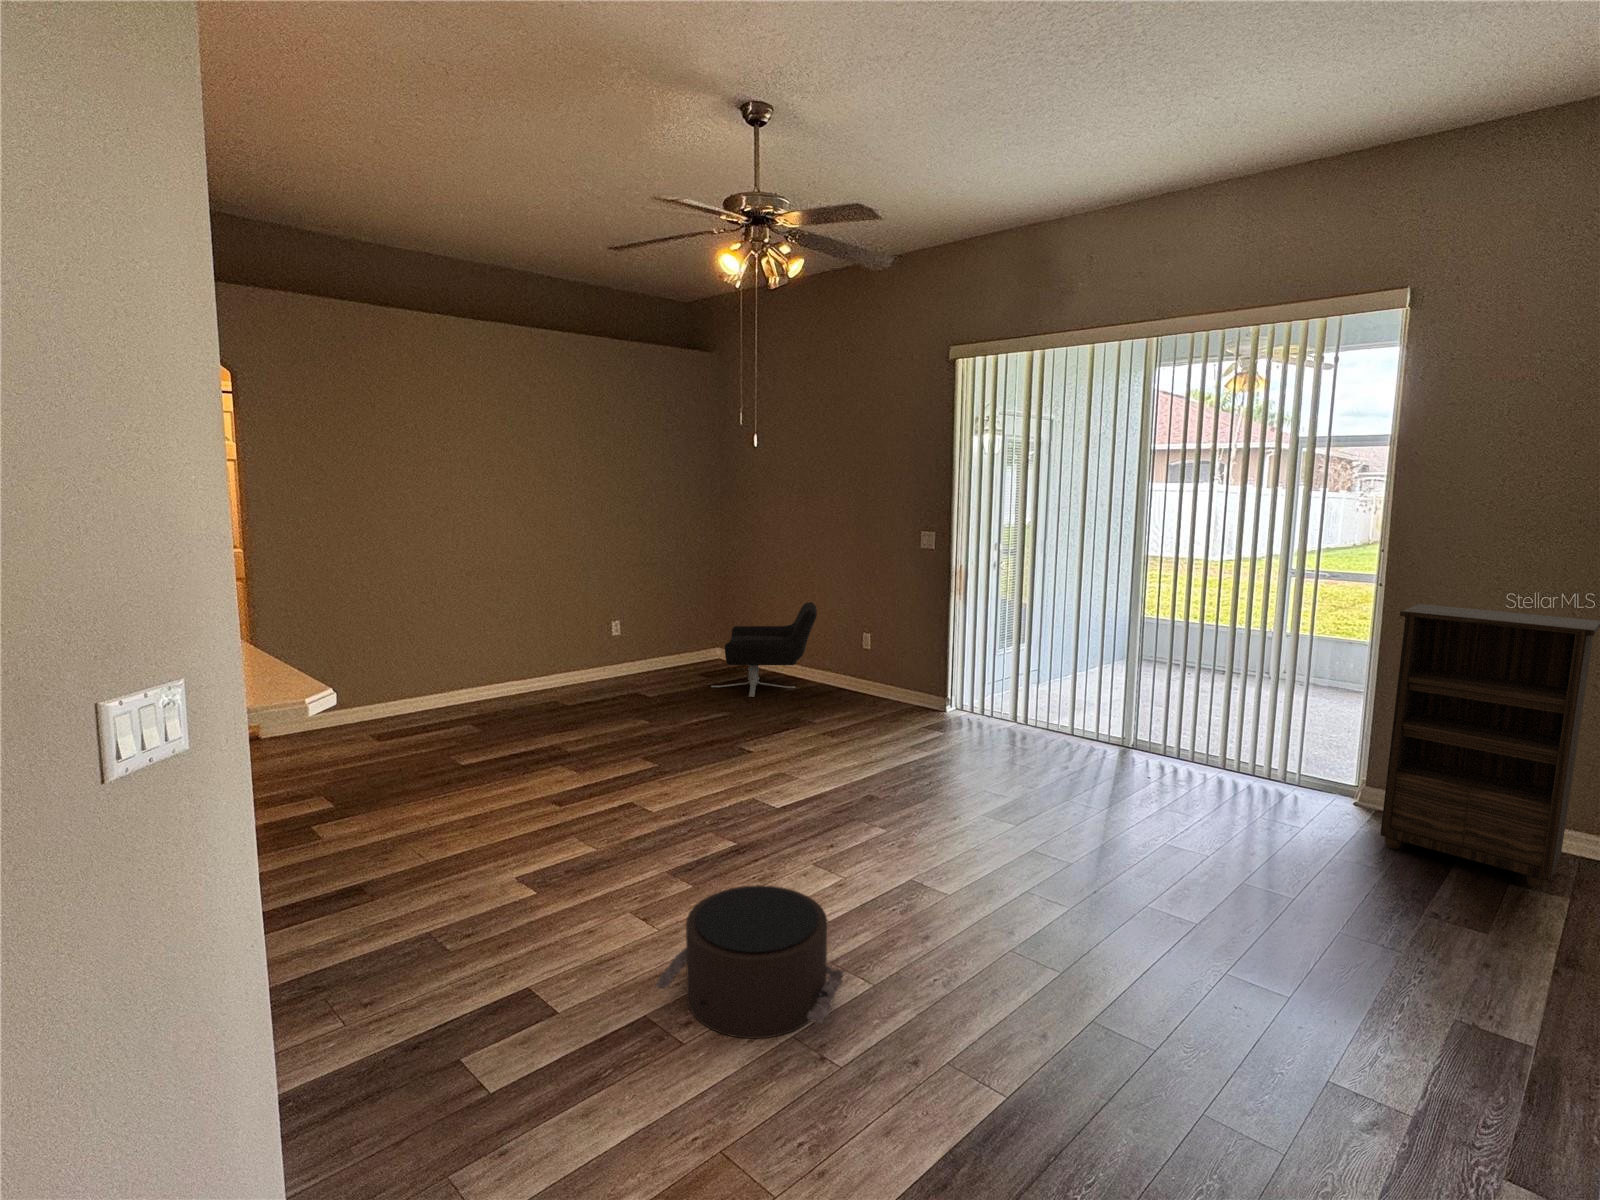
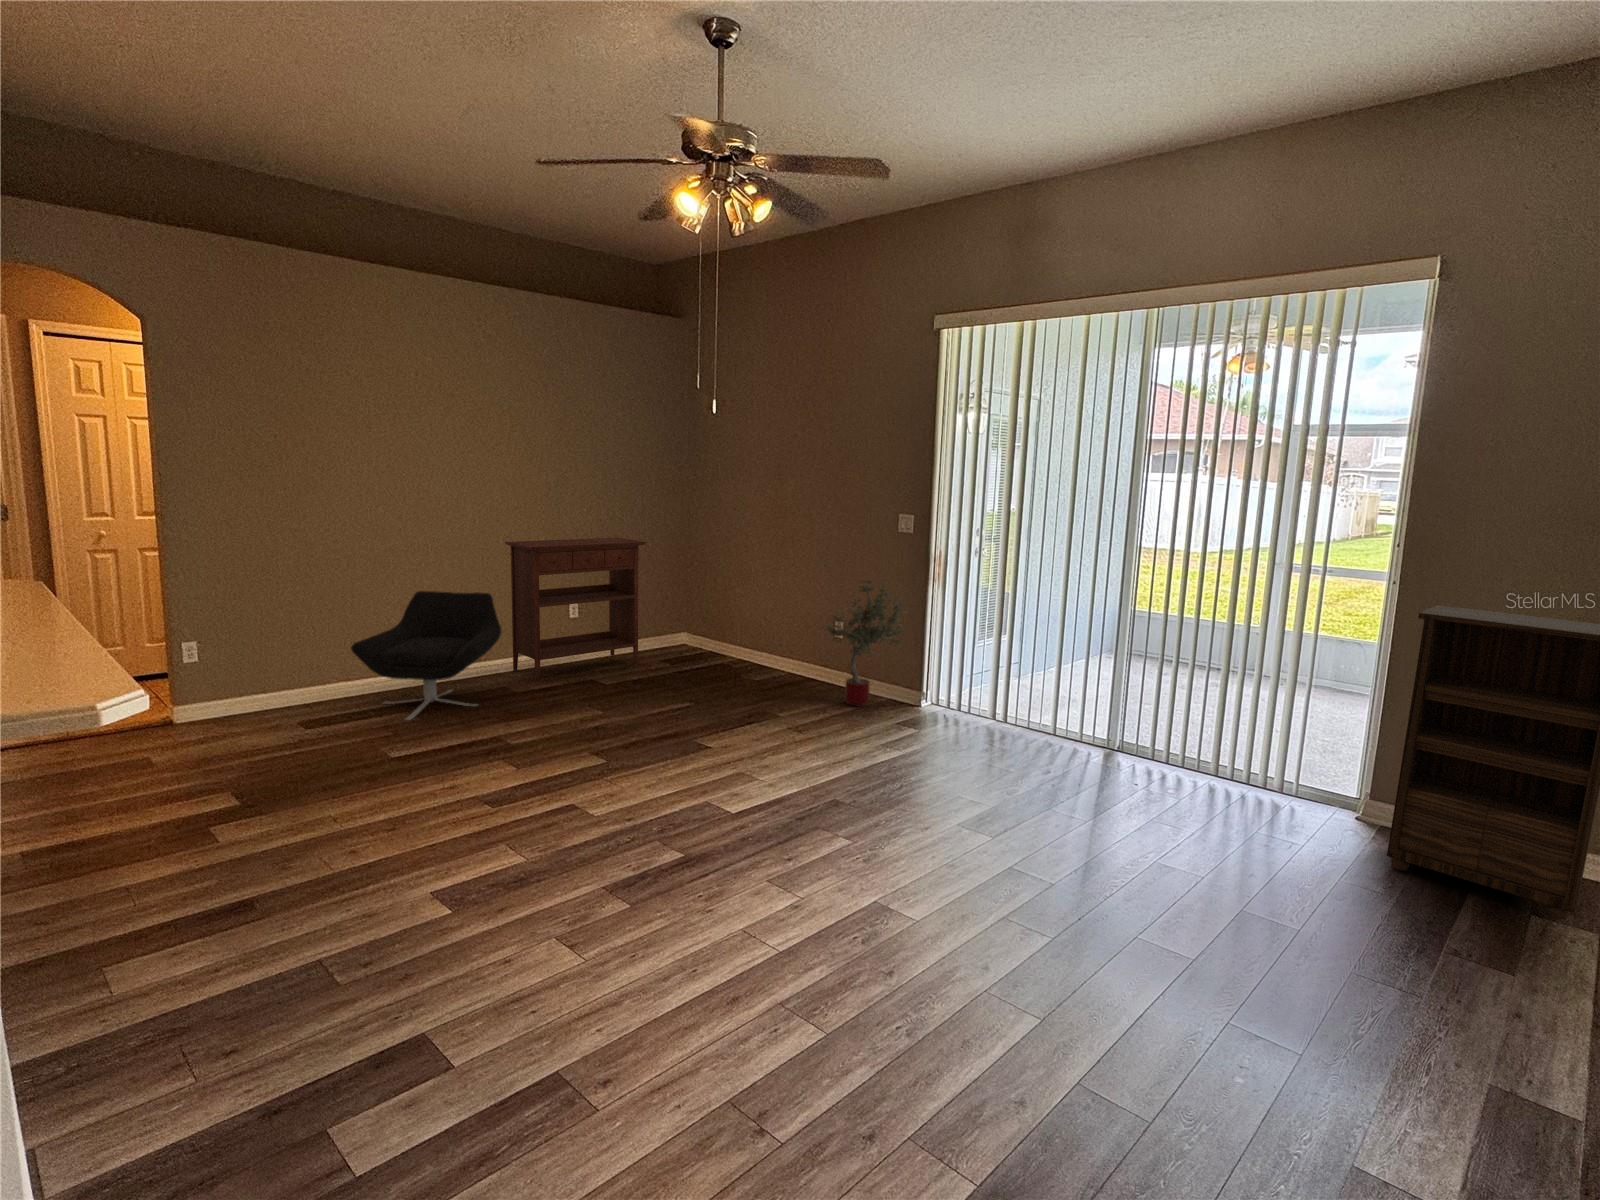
console table: none [552,559,683,694] -> present [505,538,647,680]
potted tree: none [852,593,931,712] -> present [826,580,907,706]
lounge chair: present [711,602,817,697] -> present [351,591,501,720]
pouf: present [656,885,844,1039] -> none [570,915,793,1103]

